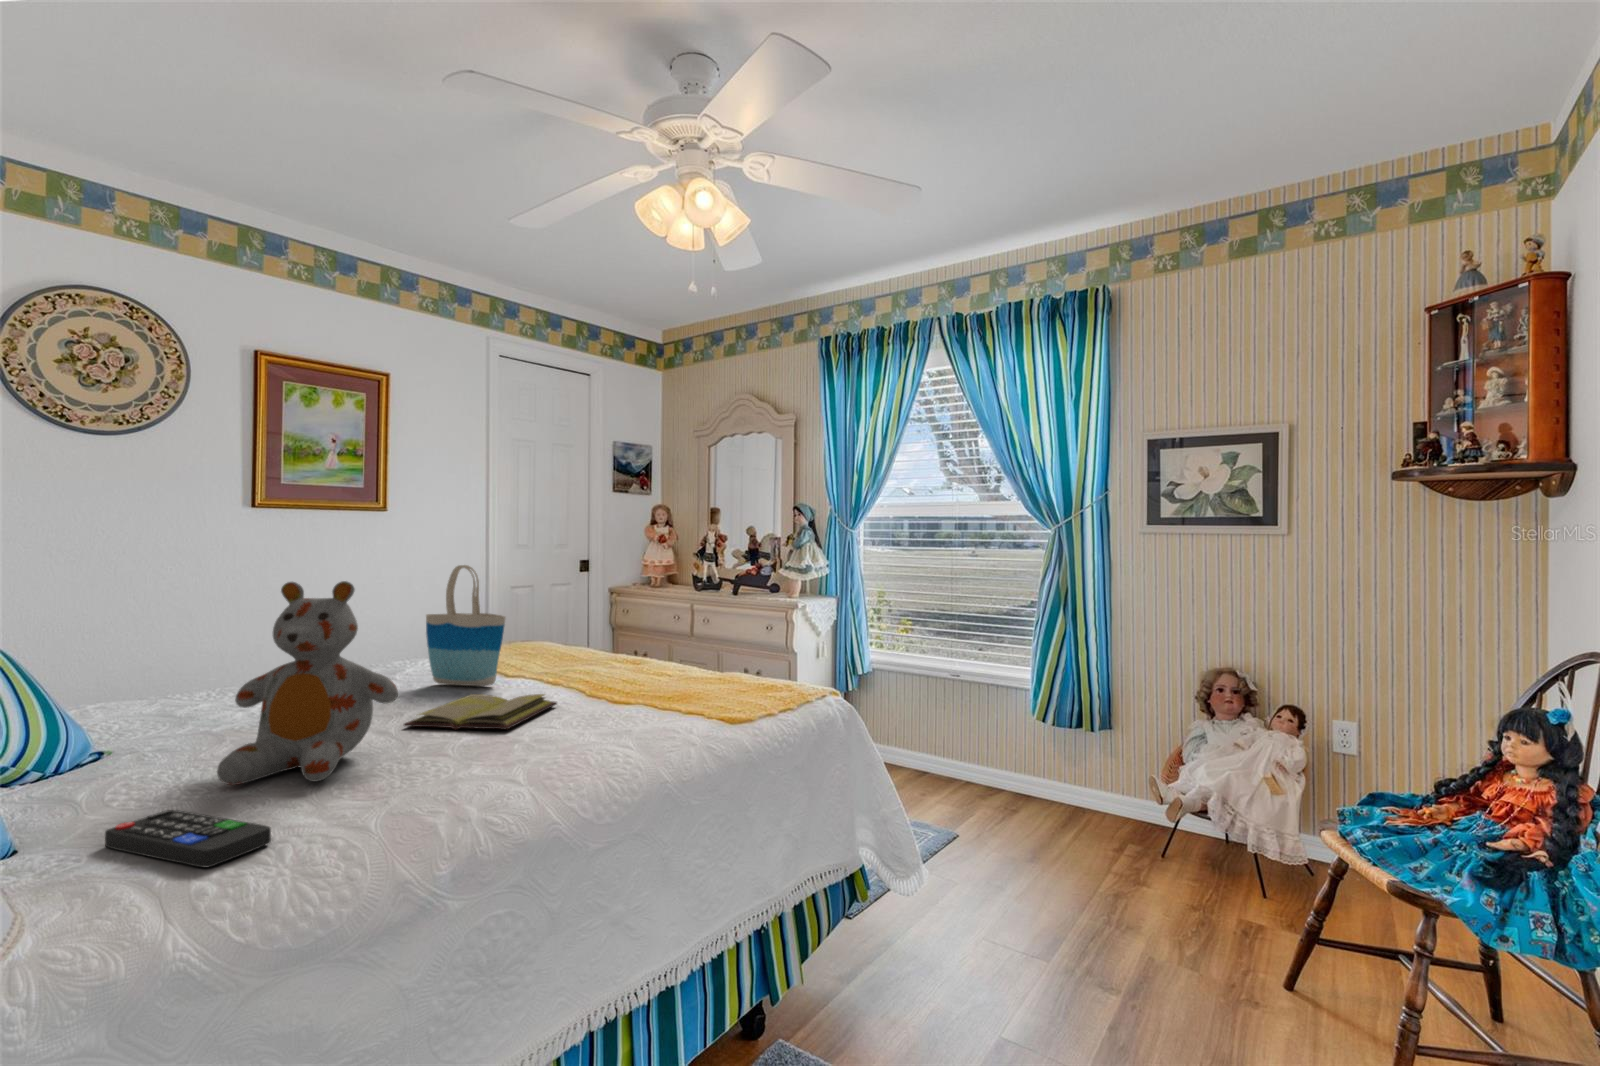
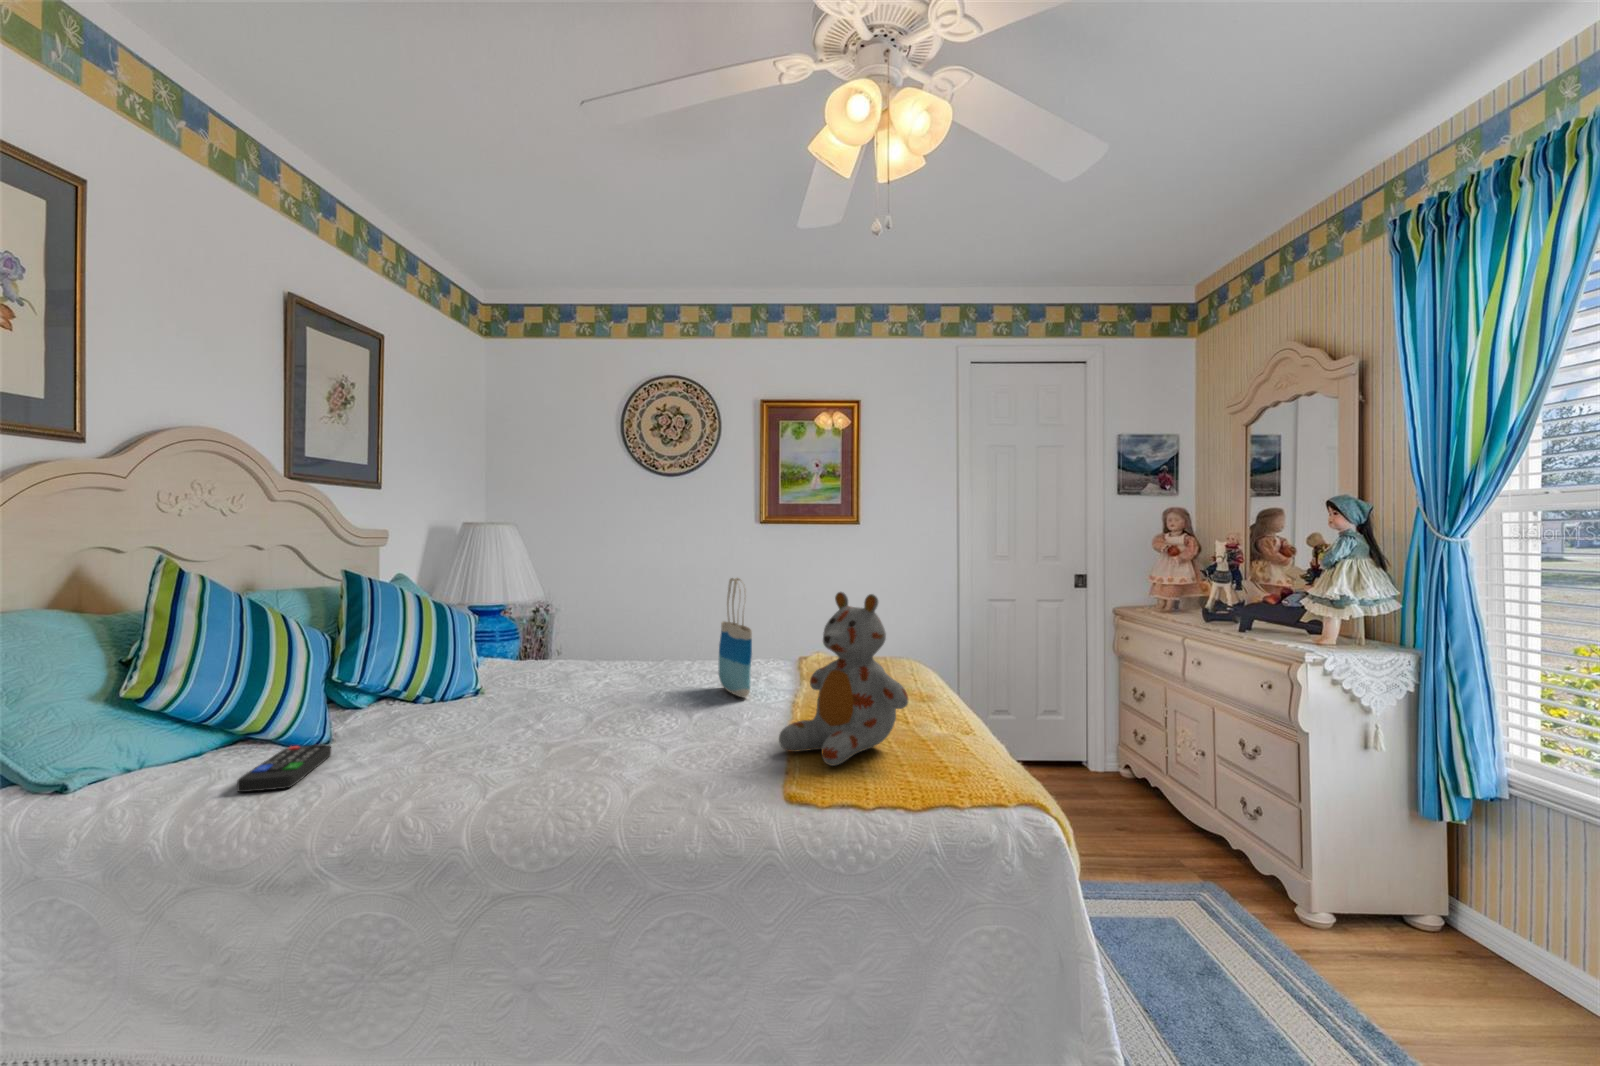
stuffed bear: present [217,581,398,785] -> present [779,592,908,766]
diary: present [404,694,557,730] -> none [591,703,717,745]

